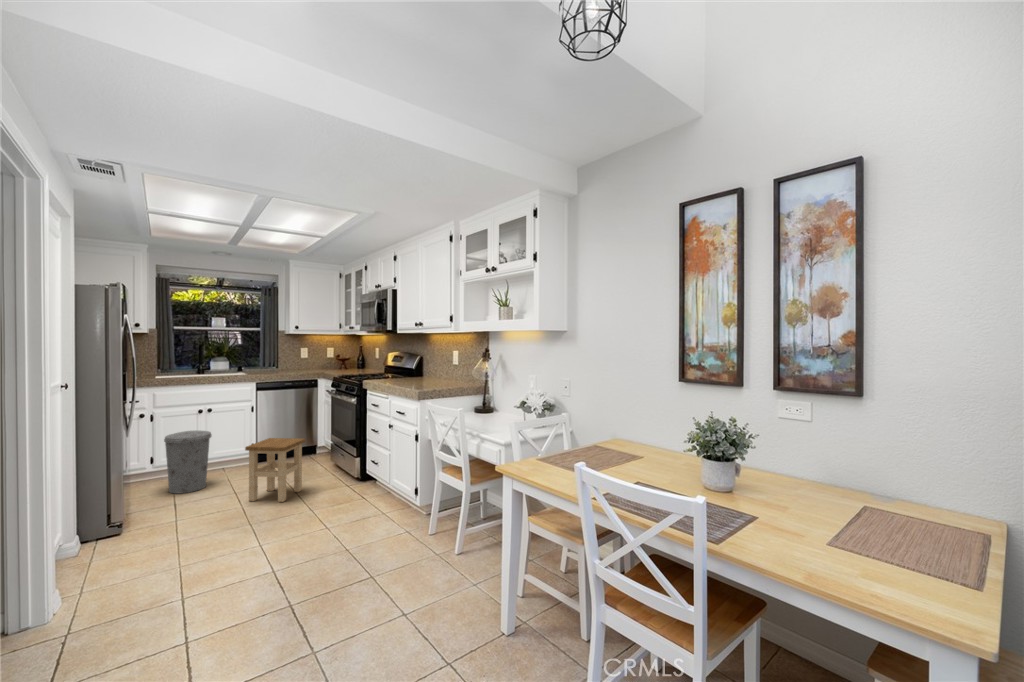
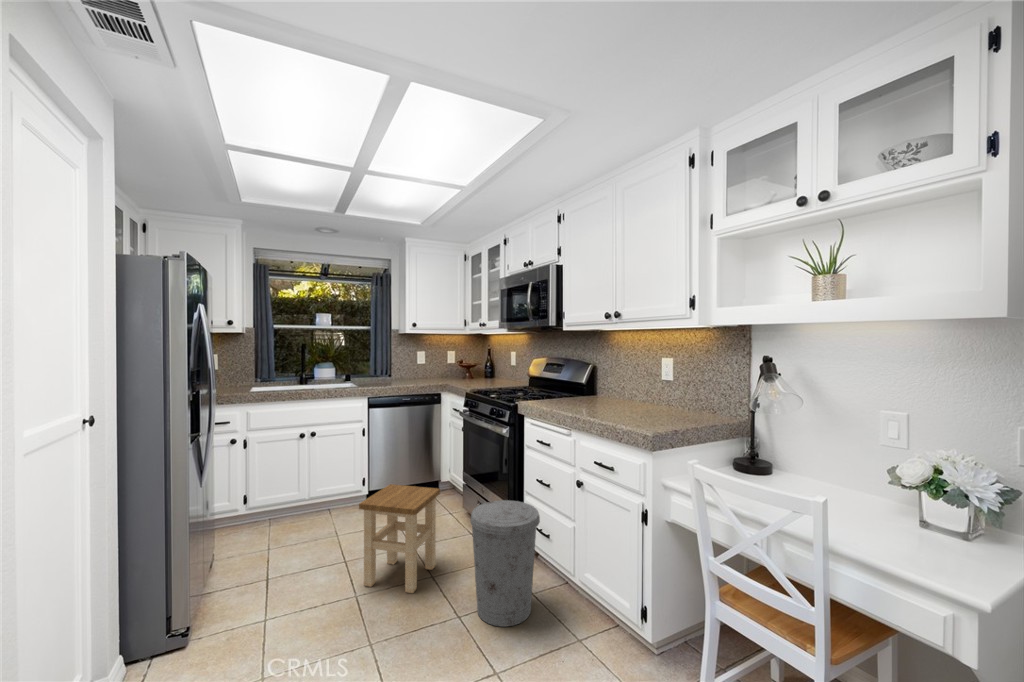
trash can: present [164,431,212,494] -> present [471,500,540,627]

